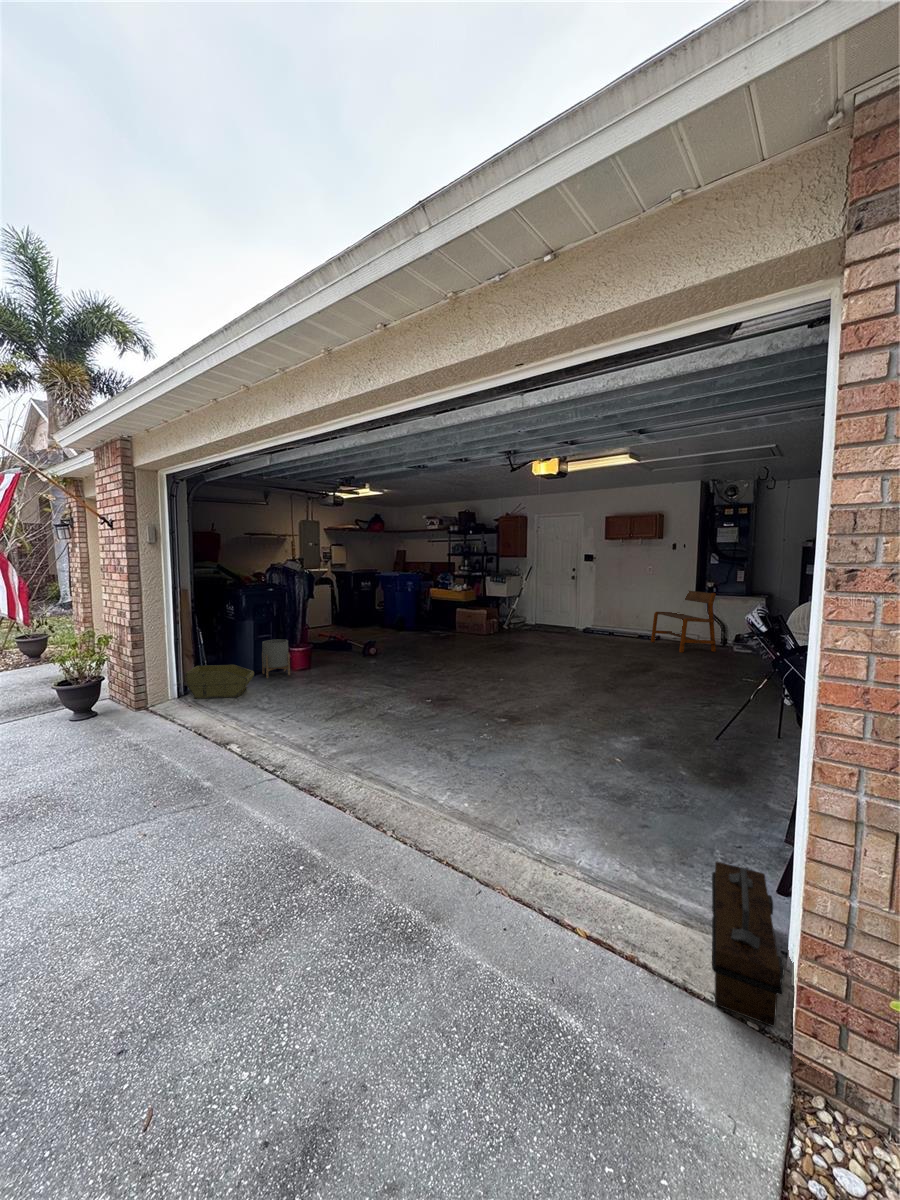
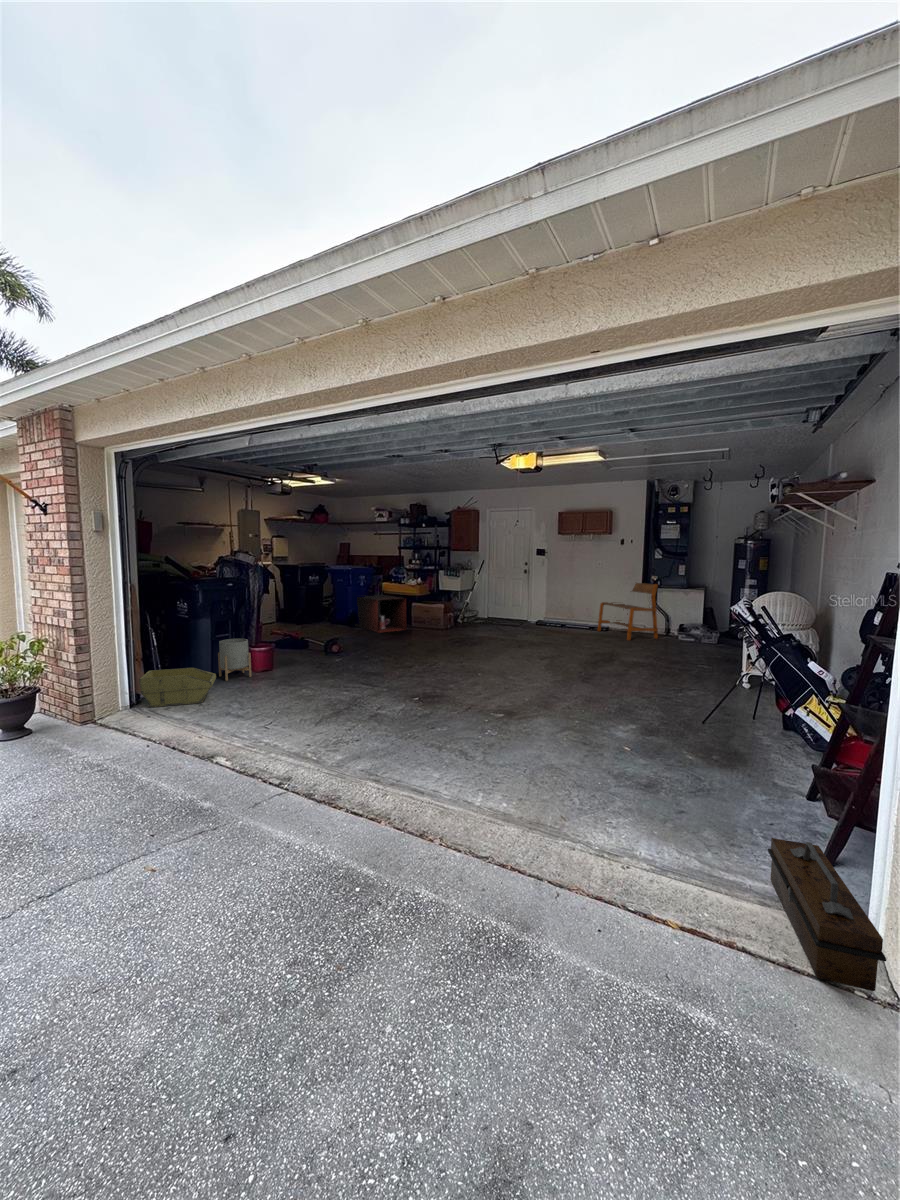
storage cabinet: none [404,600,452,638] -> present [355,595,406,633]

